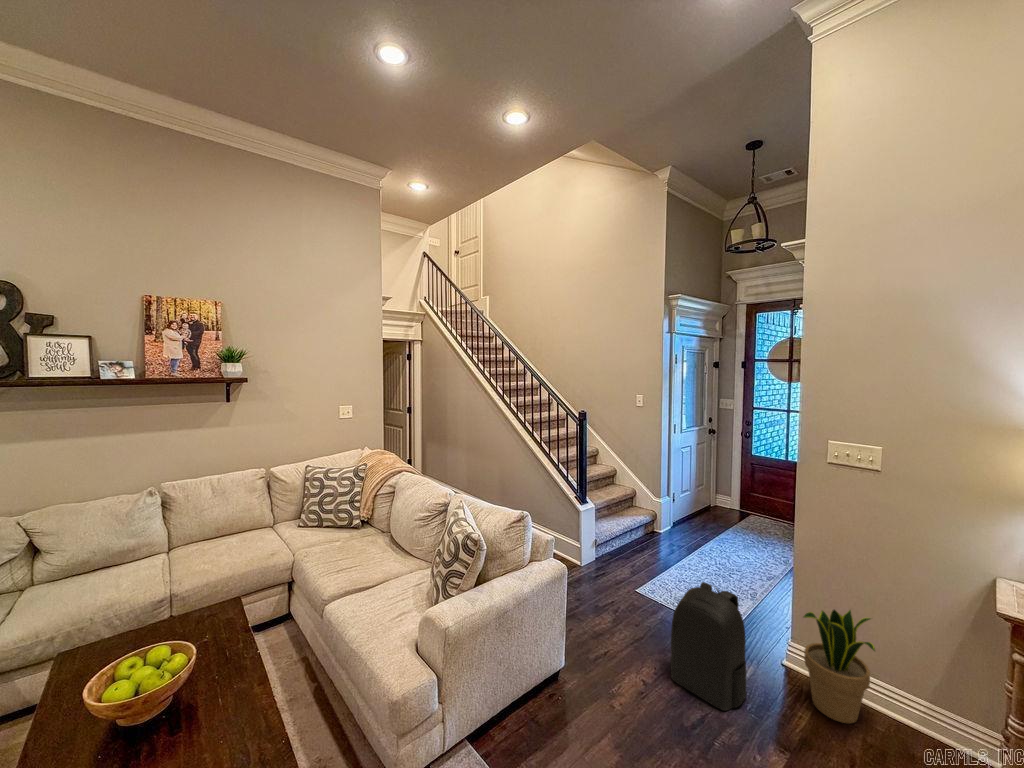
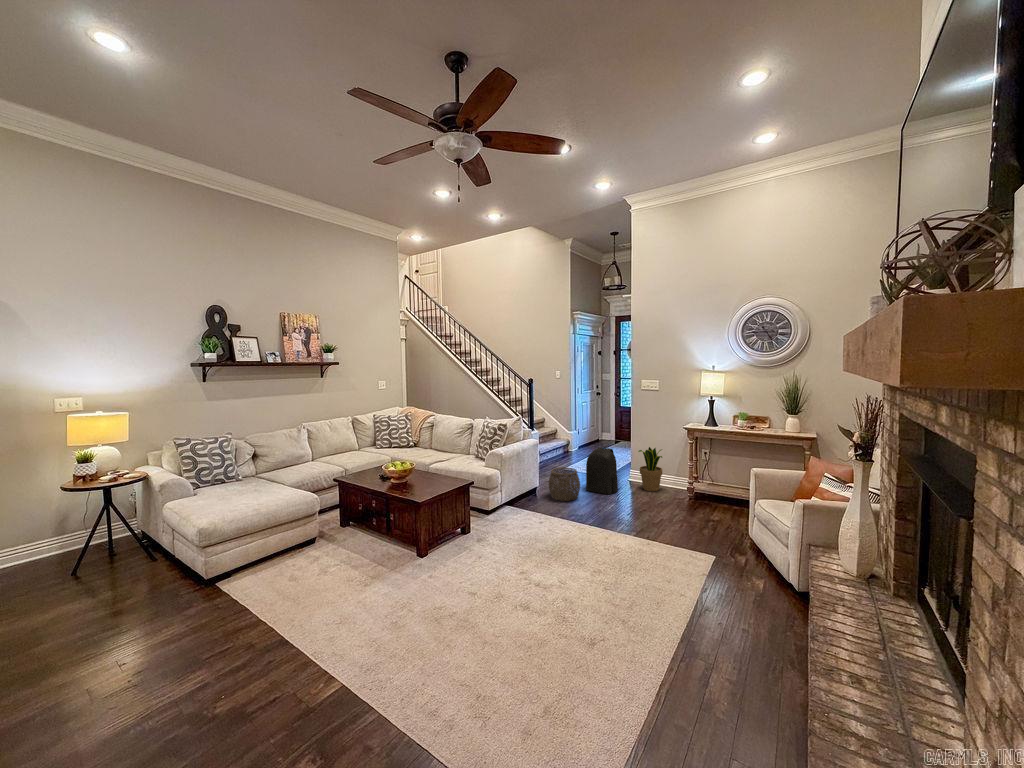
woven basket: none [580,623,653,721] -> present [549,467,580,501]

